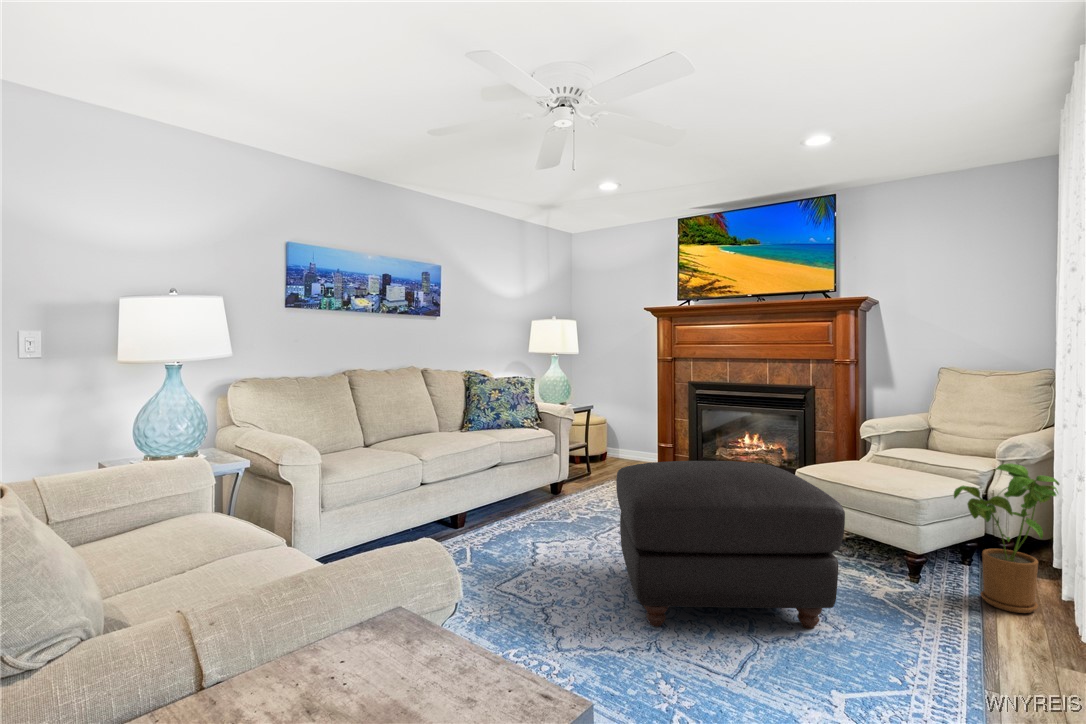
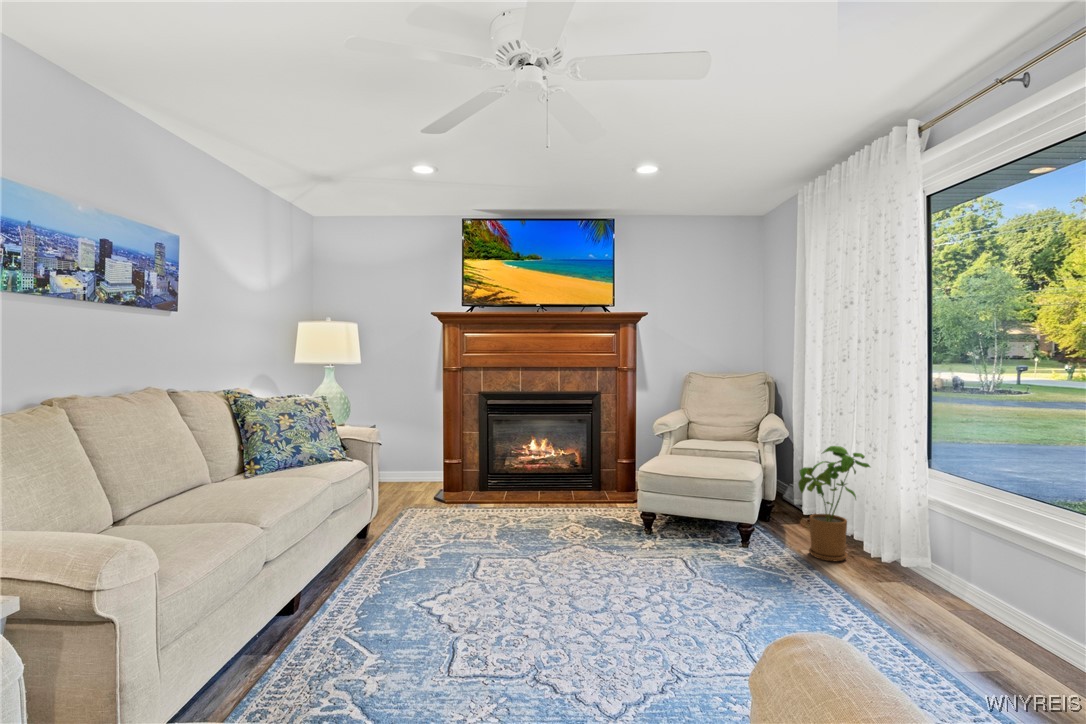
ottoman: present [616,461,845,629] -> none [548,470,791,662]

